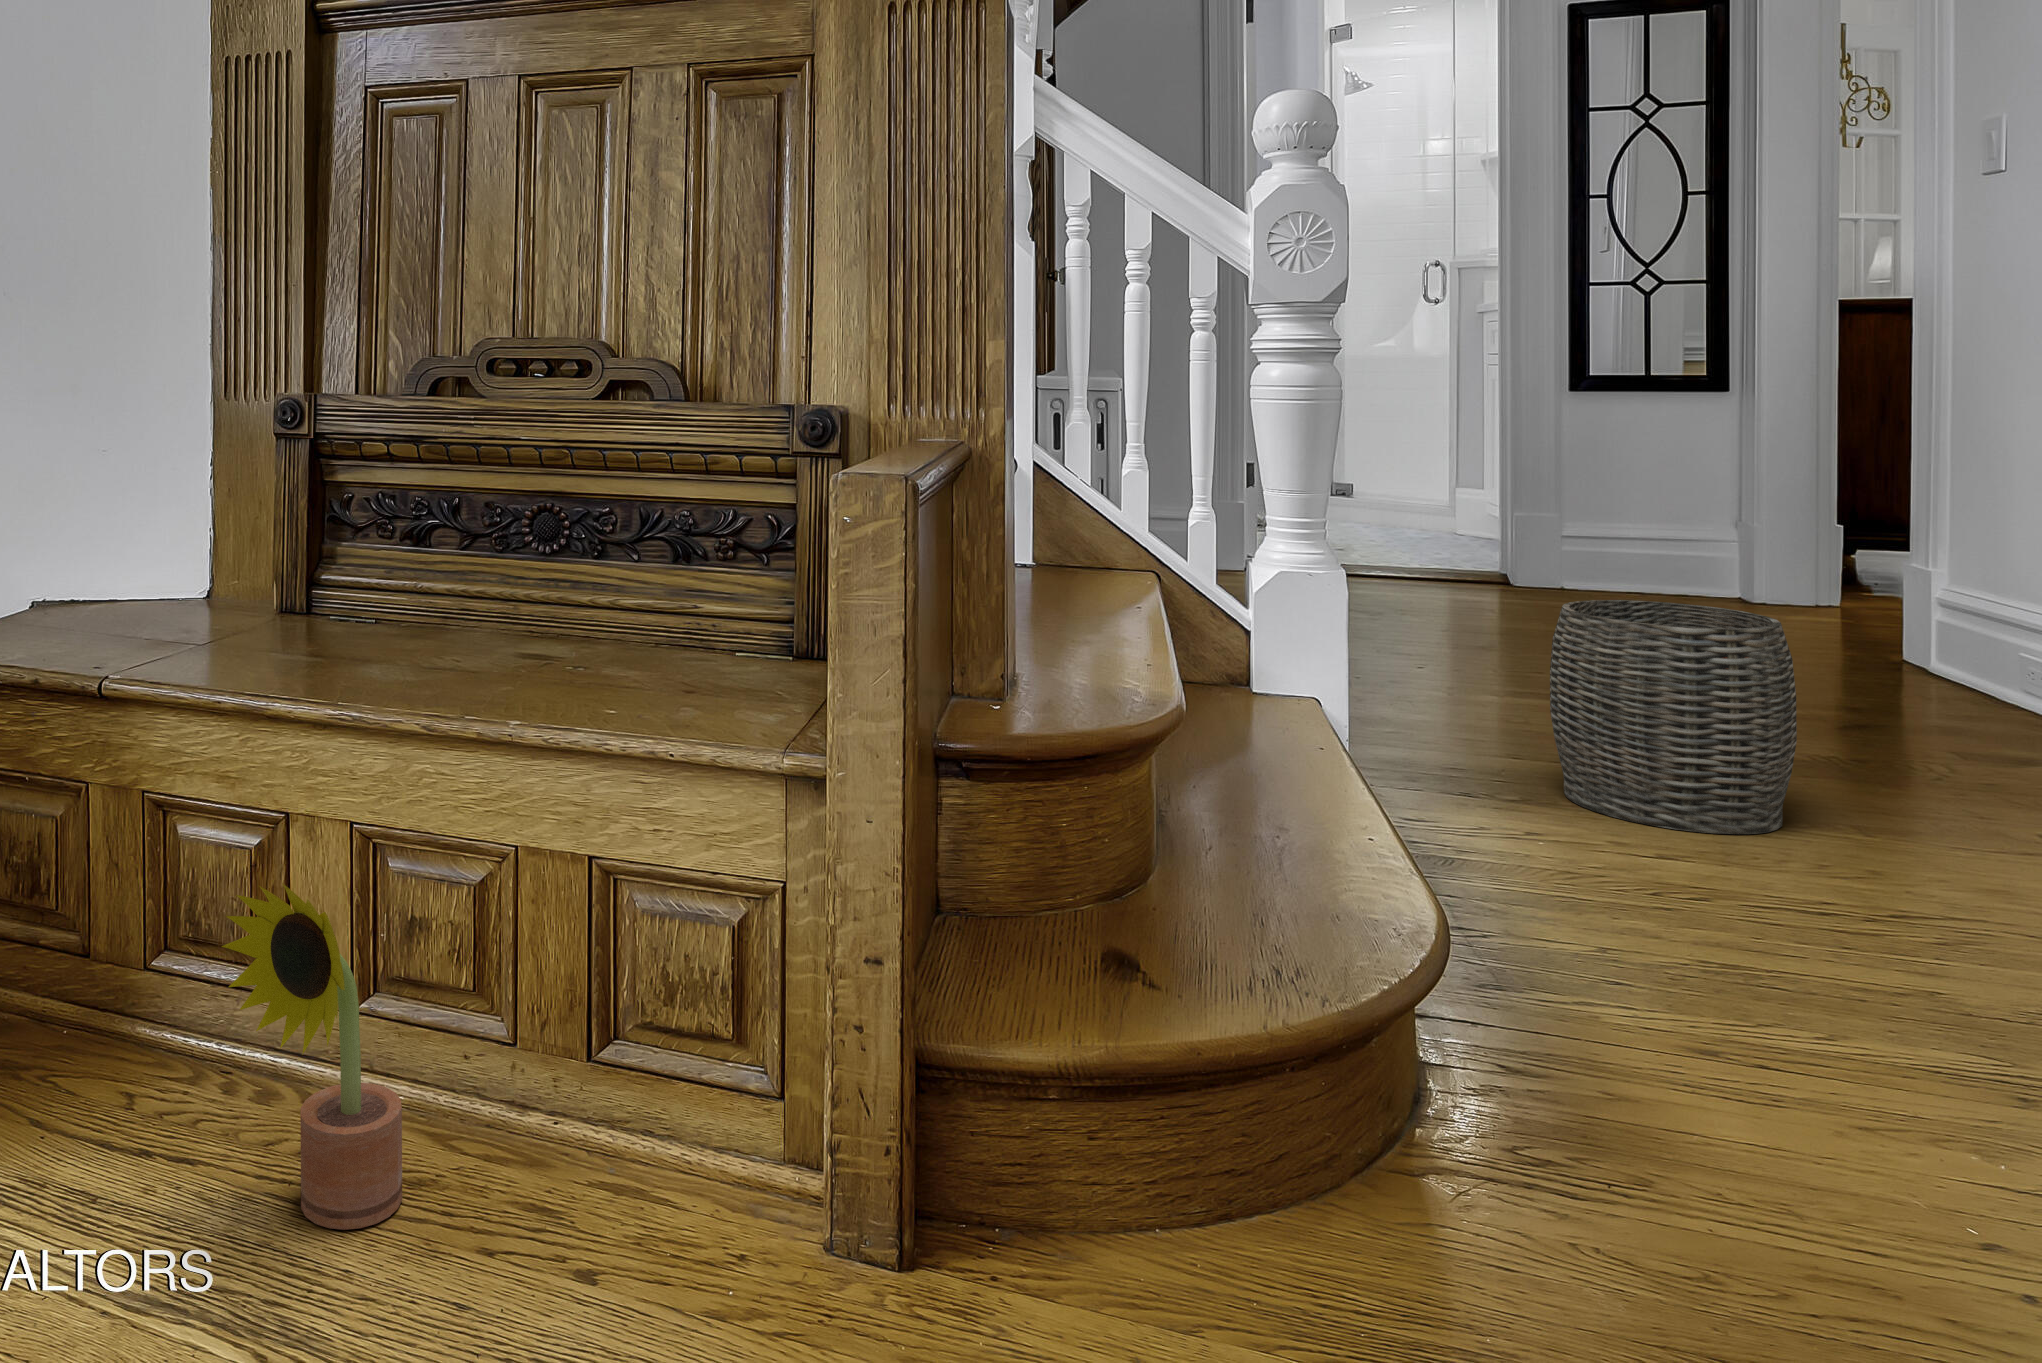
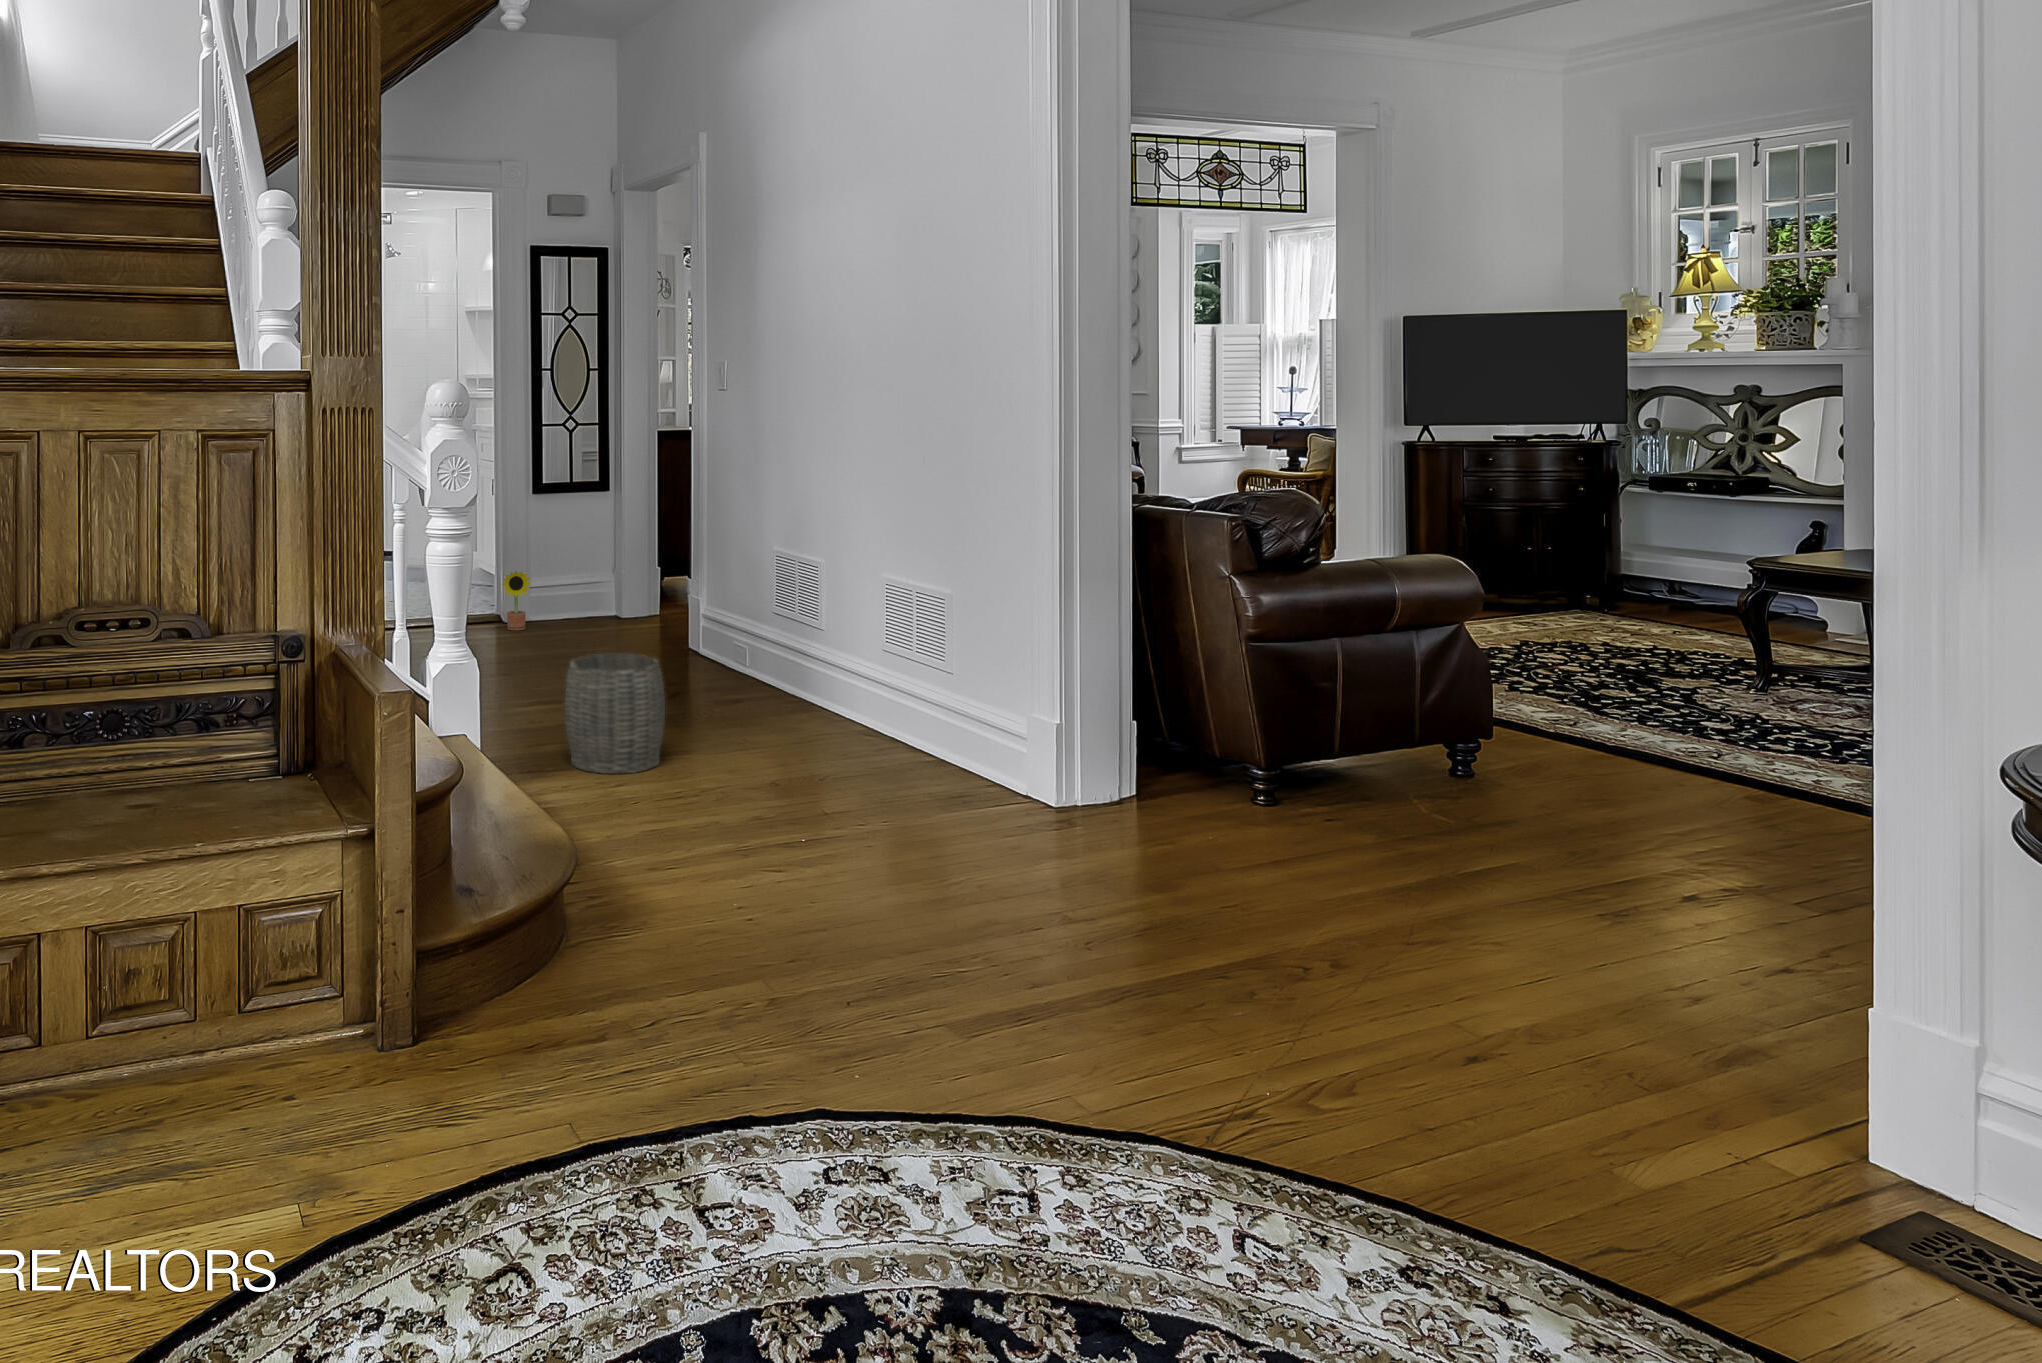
decorative plant: present [222,884,402,1230] -> present [502,571,531,630]

